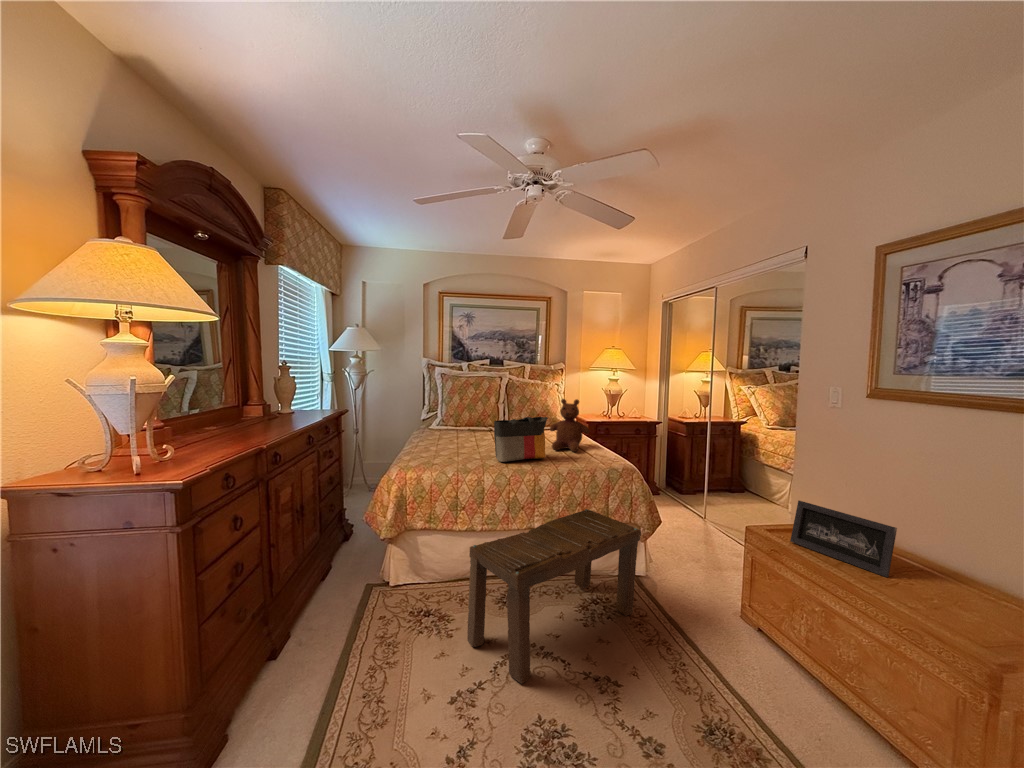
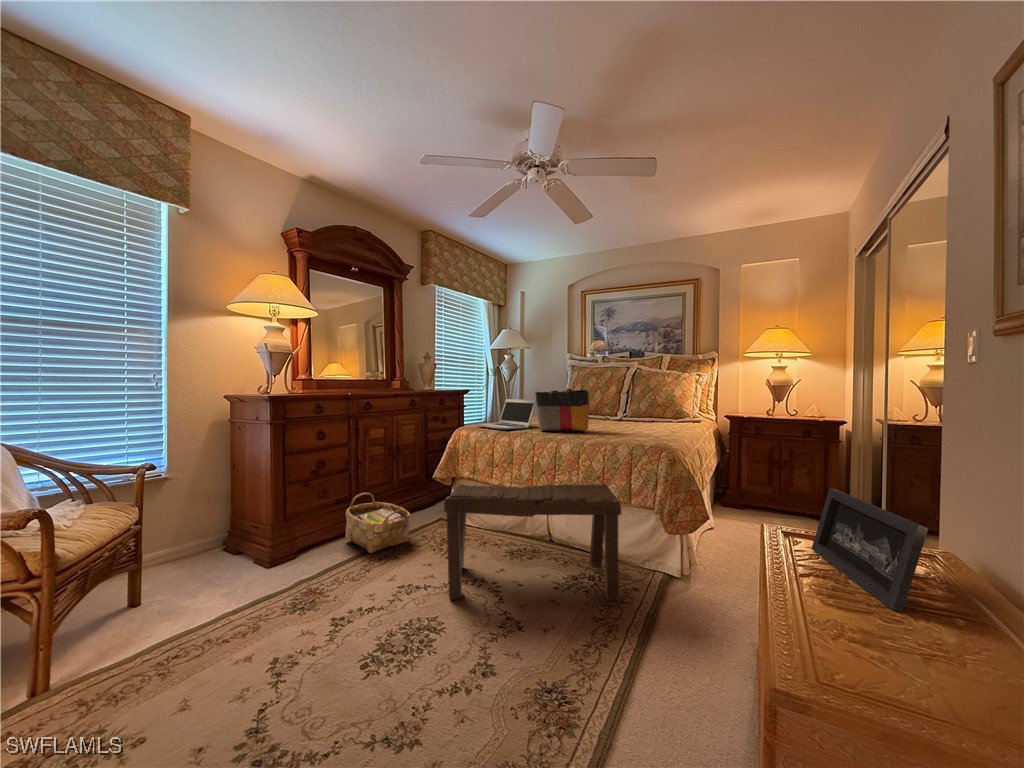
teddy bear: present [550,399,590,452] -> none [611,375,658,431]
laptop: none [411,424,480,466] -> present [476,399,536,430]
woven basket: none [272,585,376,671] -> present [345,492,410,553]

